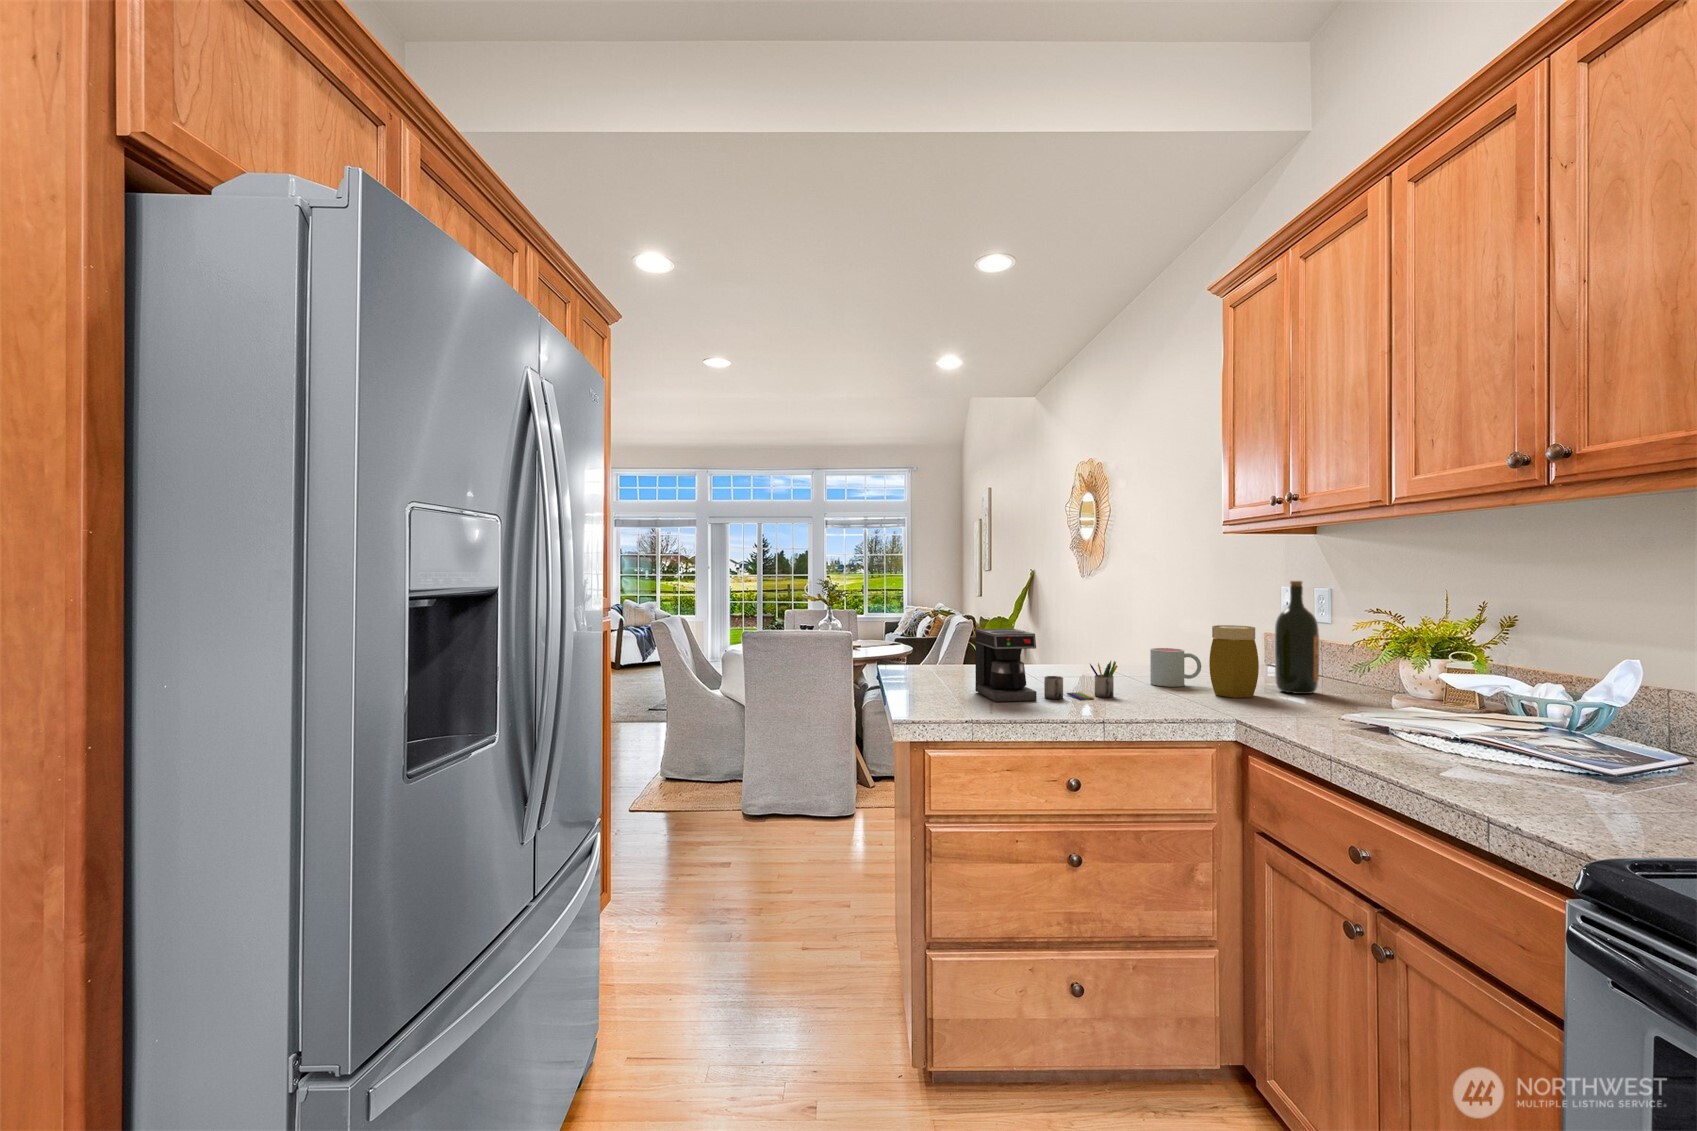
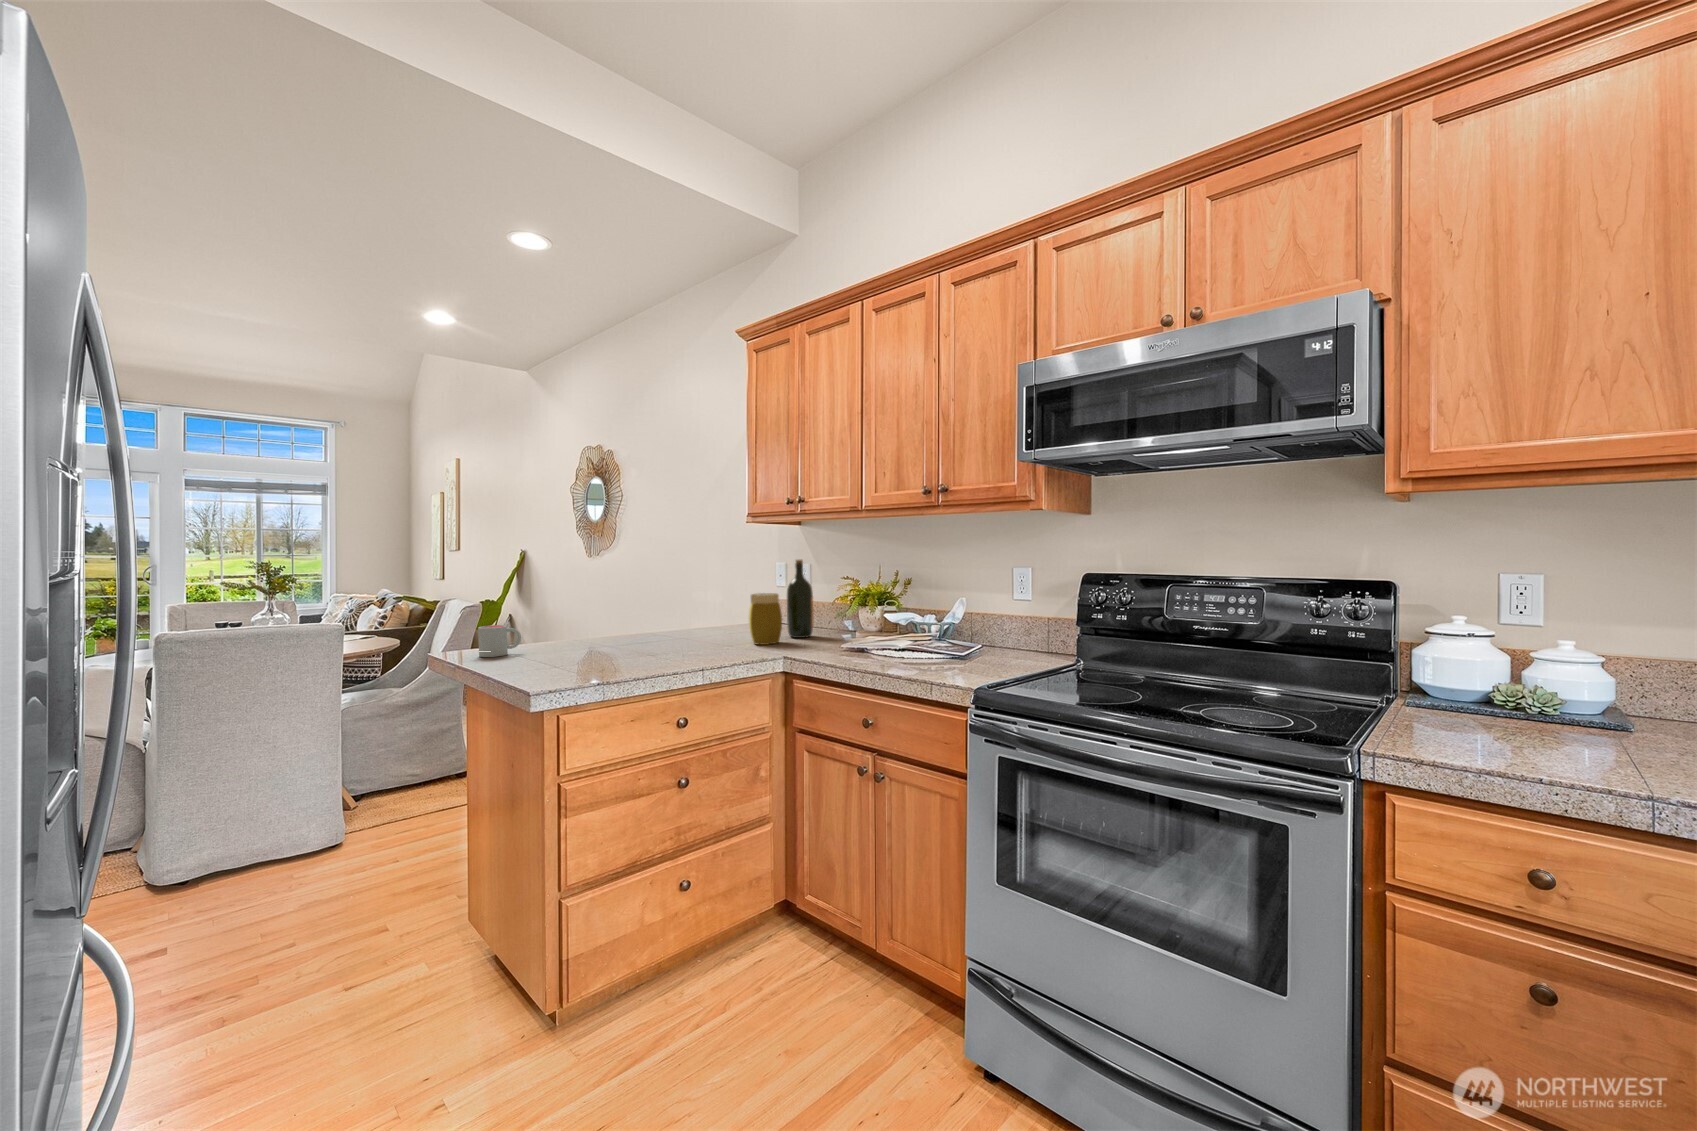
coffee maker: present [975,629,1118,702] -> none [574,607,690,669]
mug: present [1150,648,1201,687] -> present [478,625,521,657]

